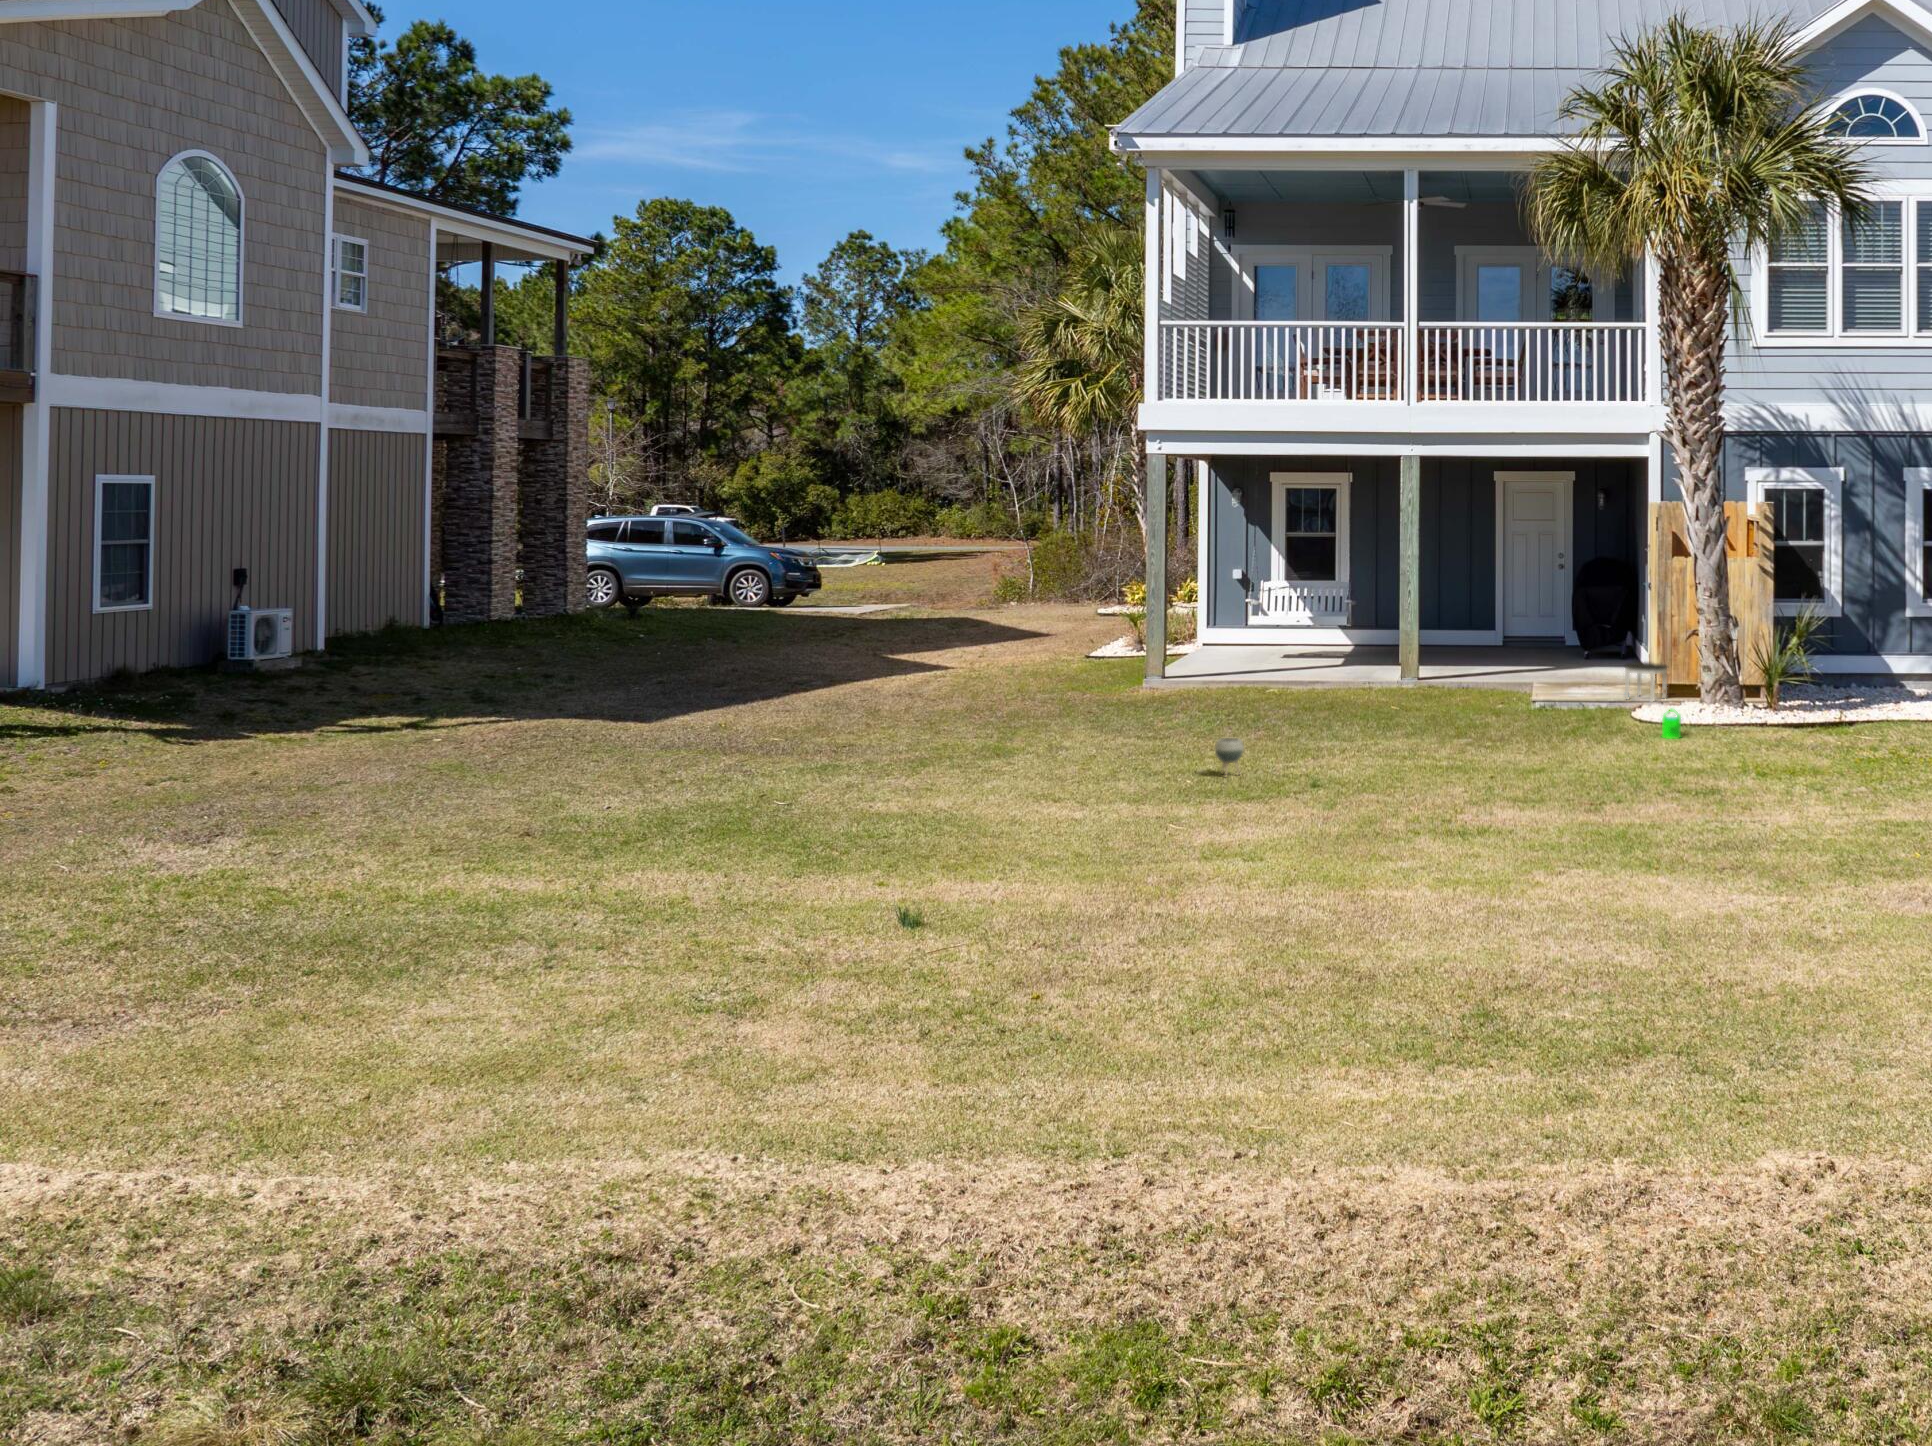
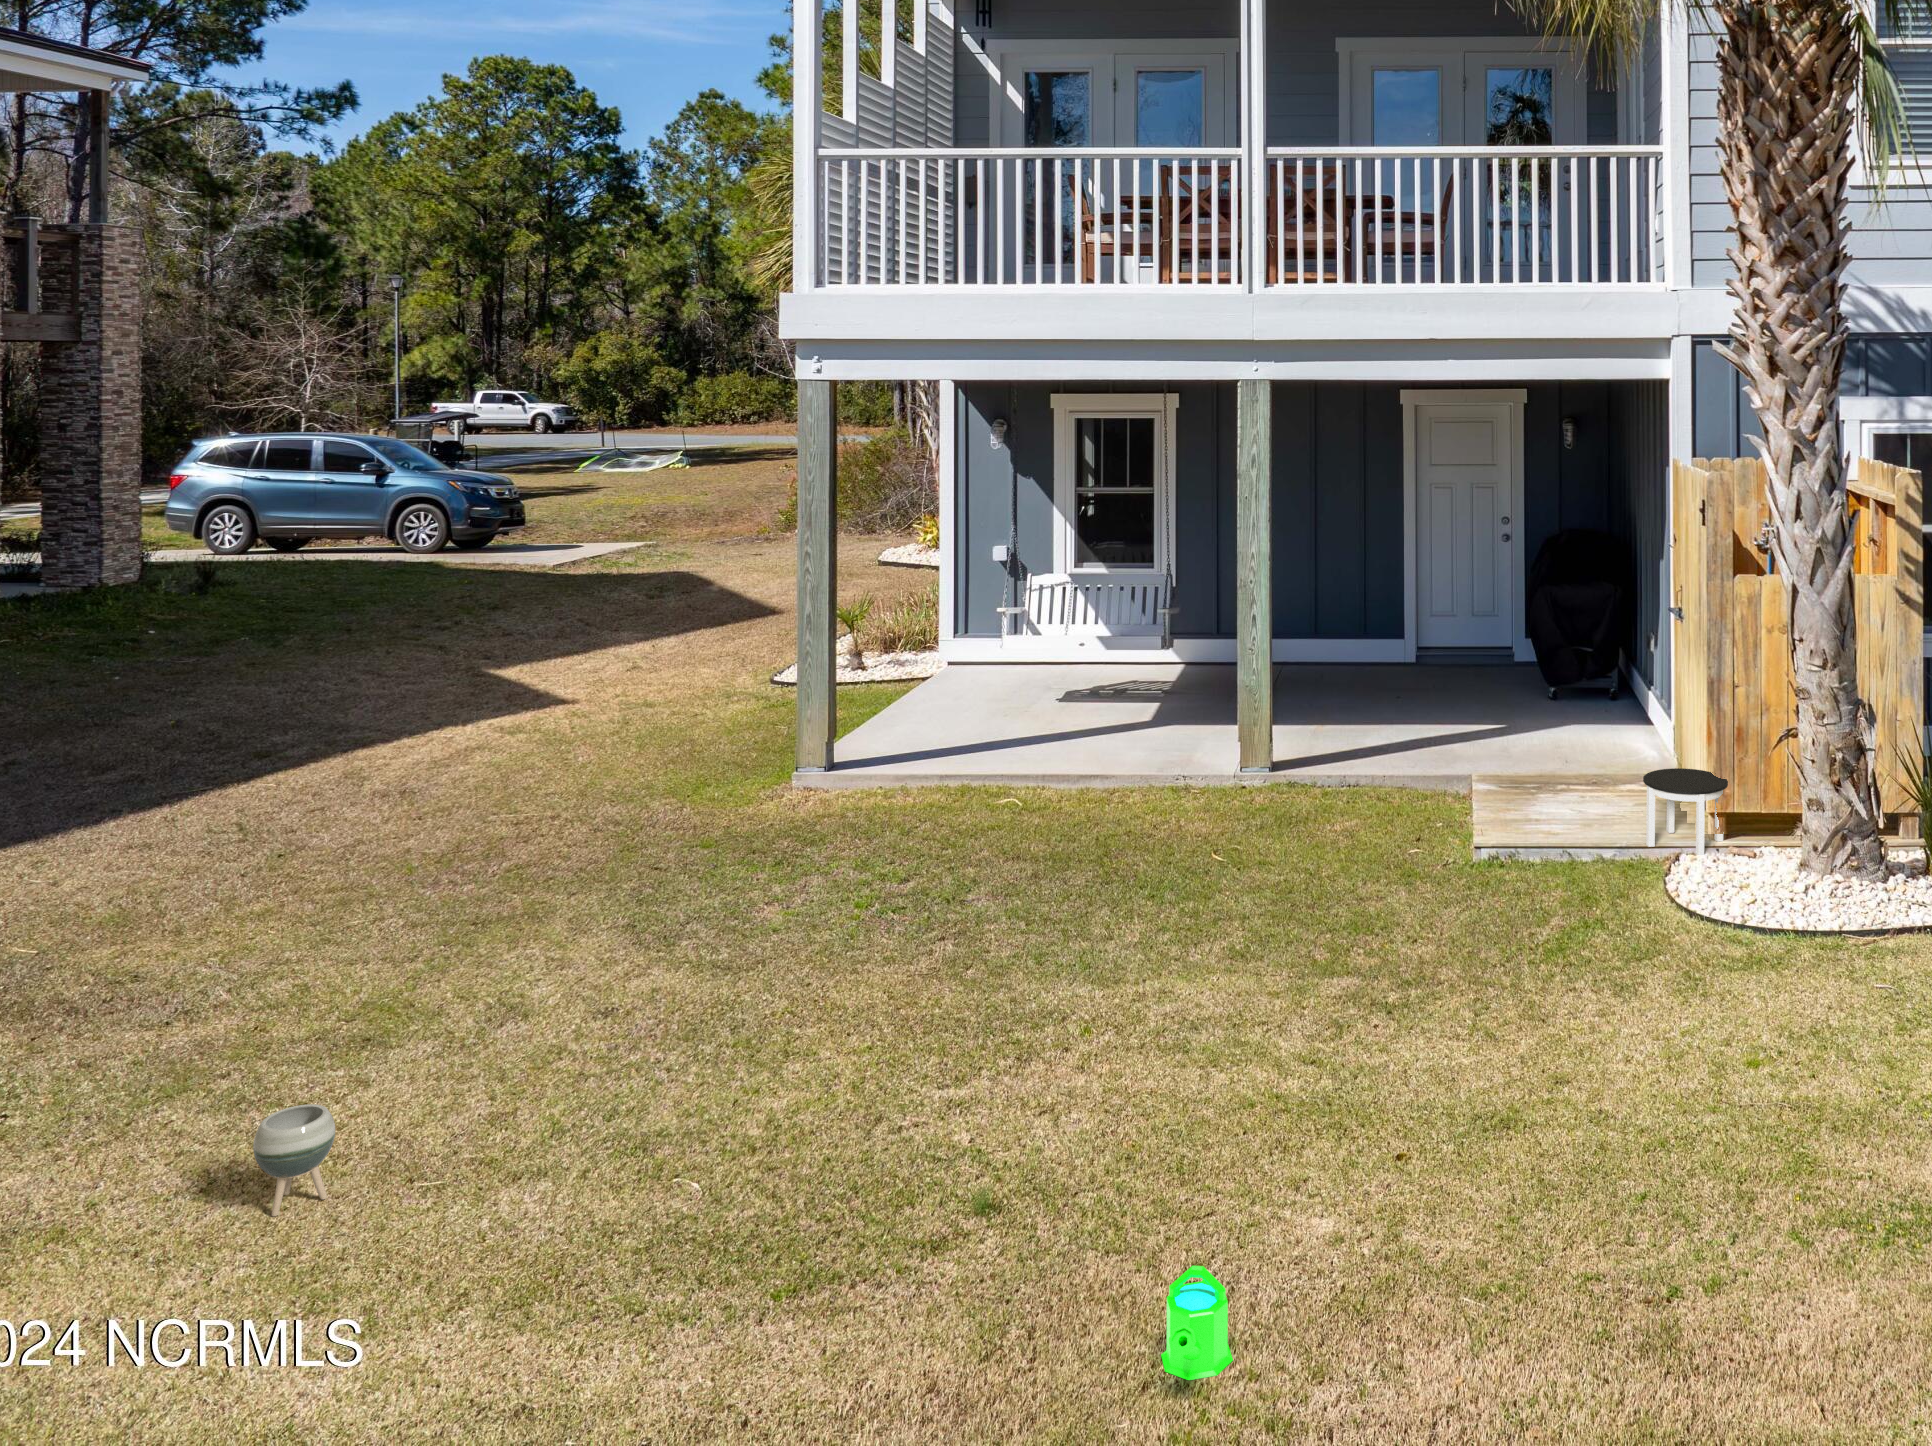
watering can: present [1662,709,1682,739] -> present [1161,1266,1233,1380]
planter: present [1215,738,1244,775] -> present [253,1104,335,1217]

